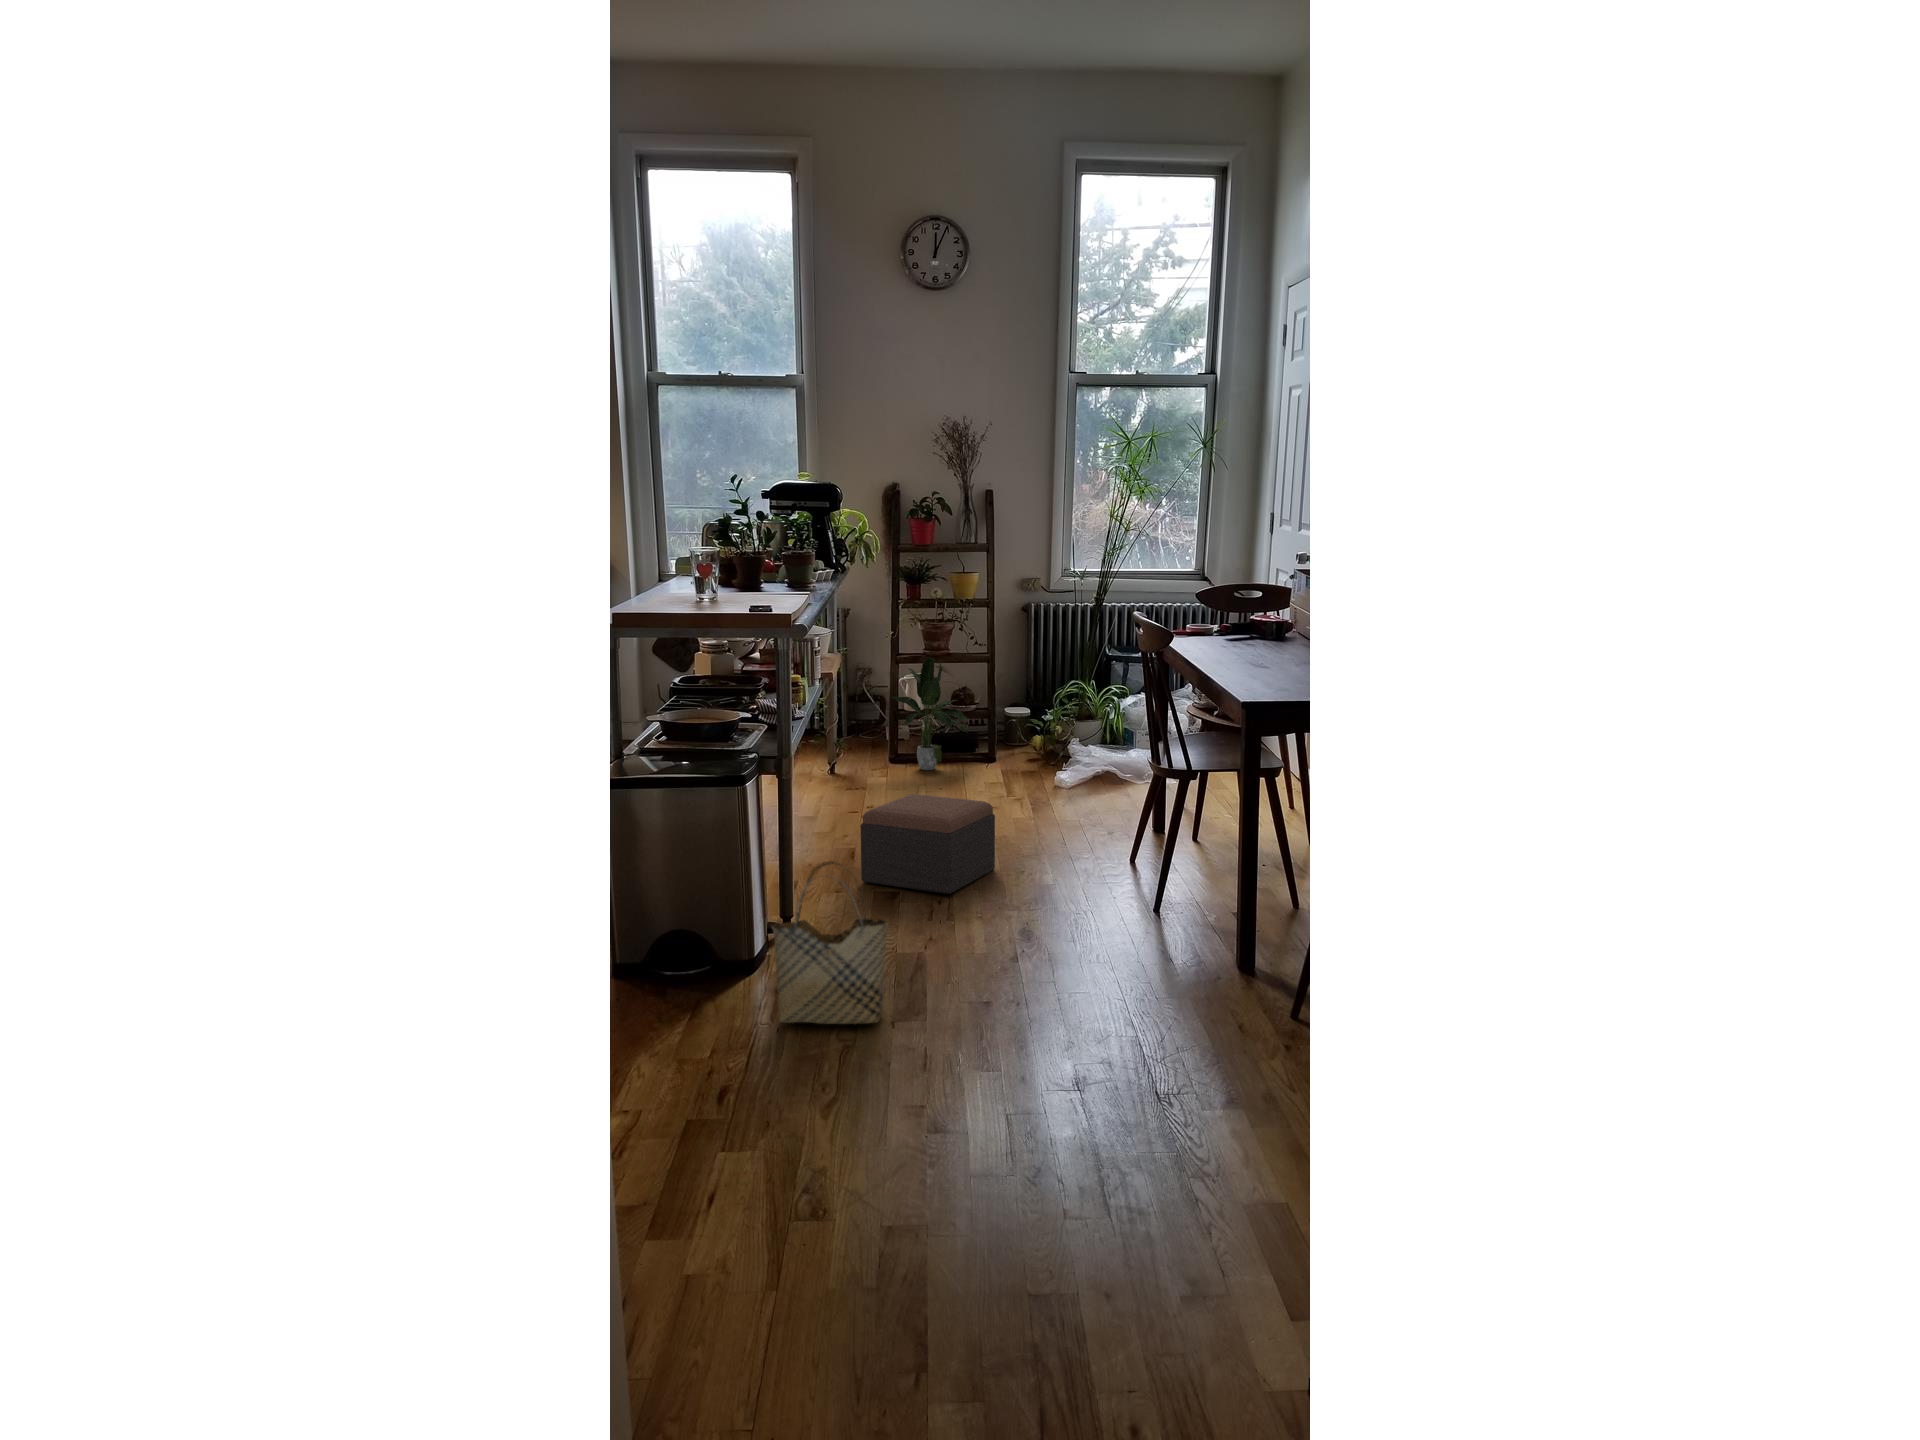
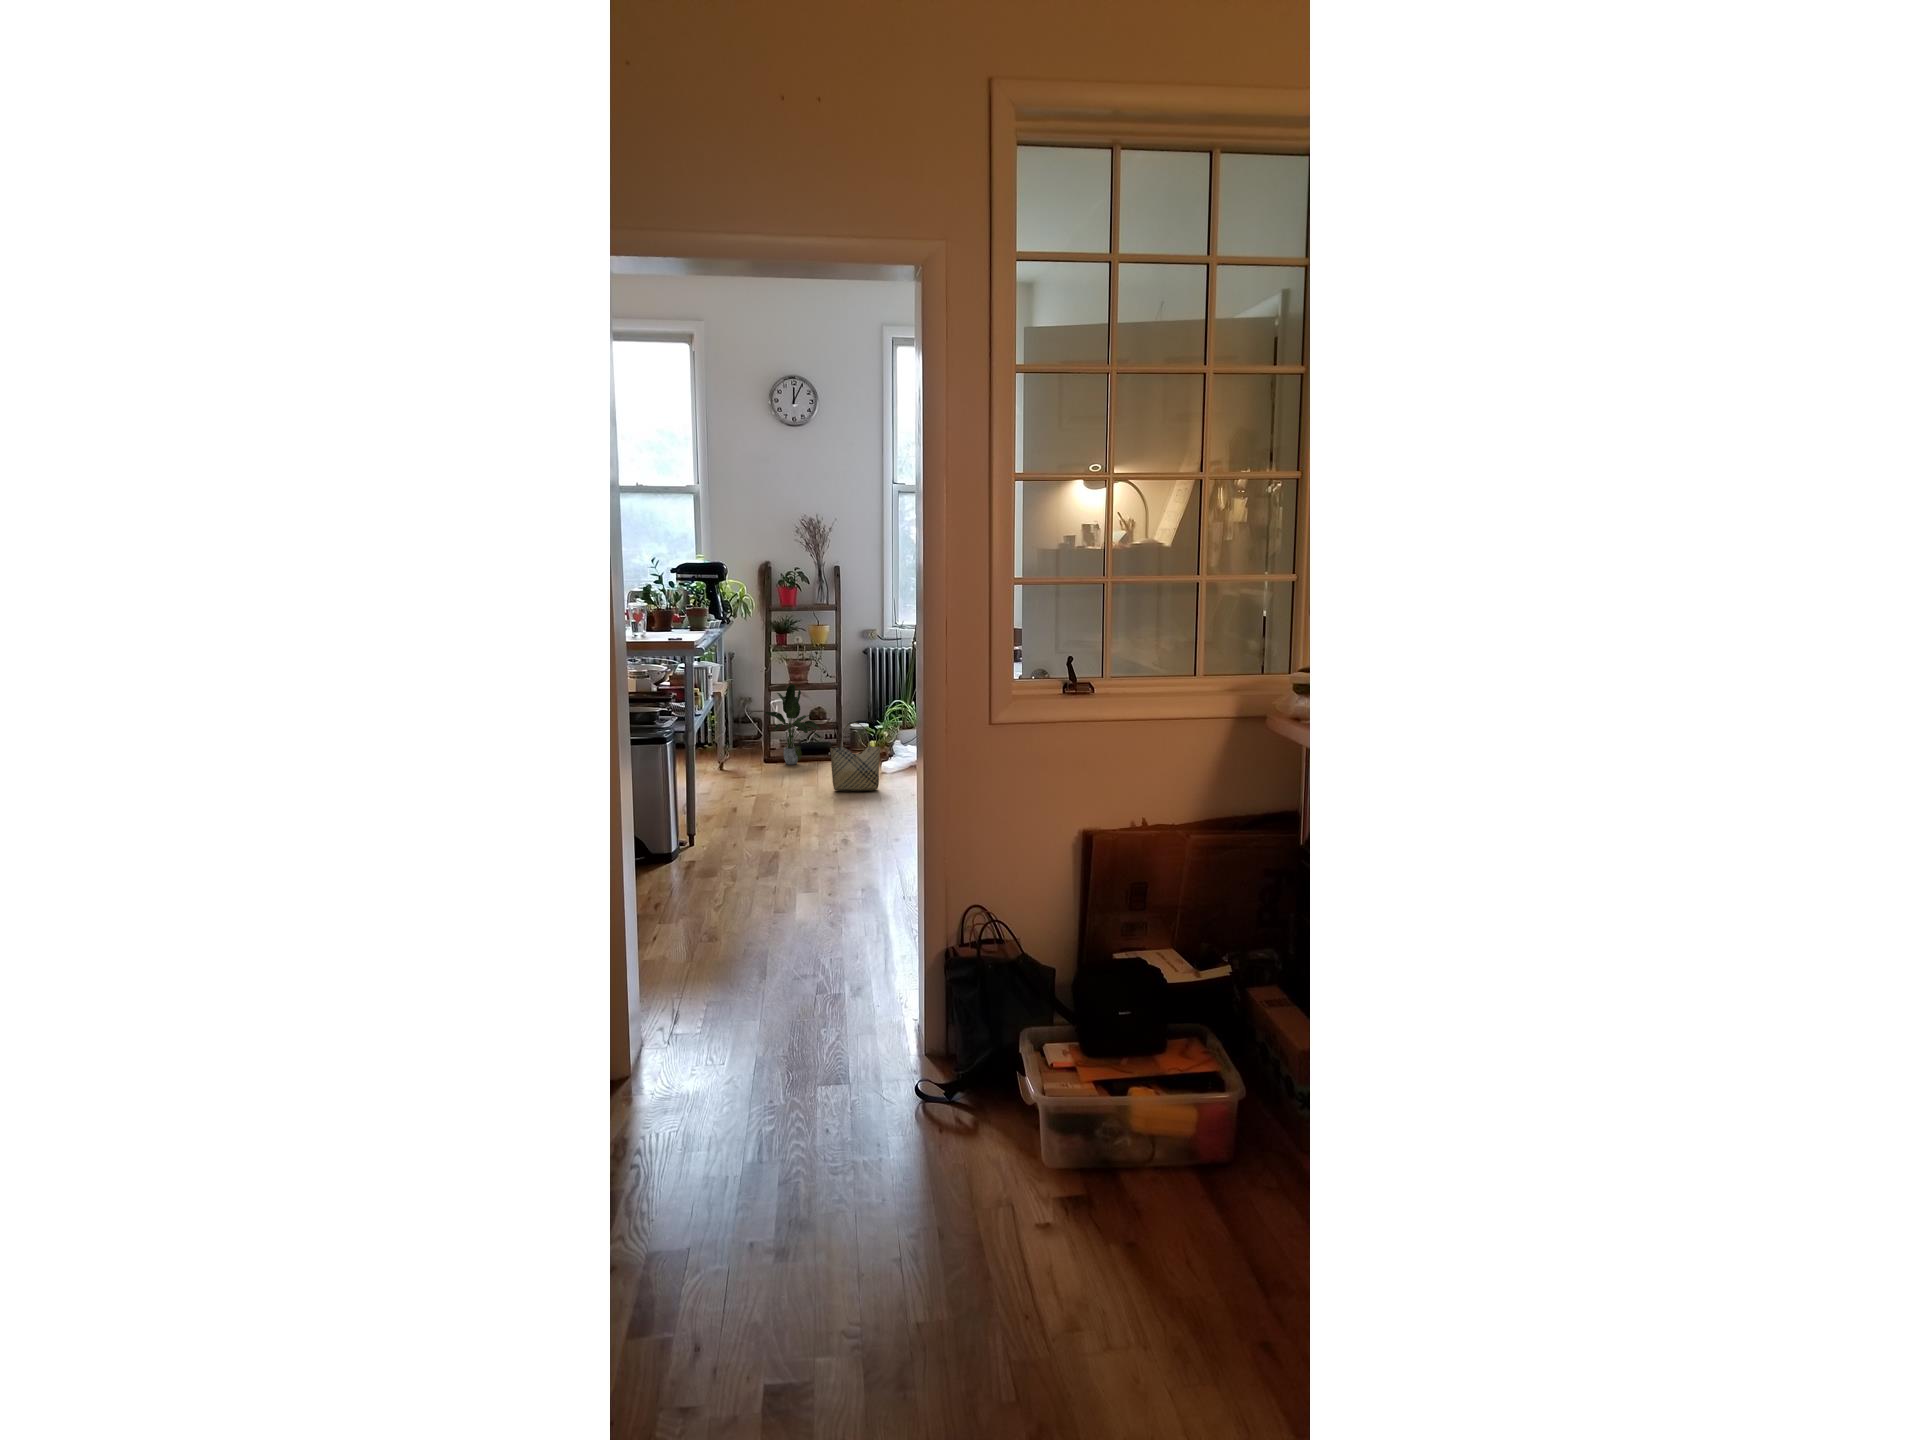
footstool: present [860,794,995,894] -> none [739,767,829,825]
woven basket: present [772,862,888,1024] -> present [830,722,880,791]

